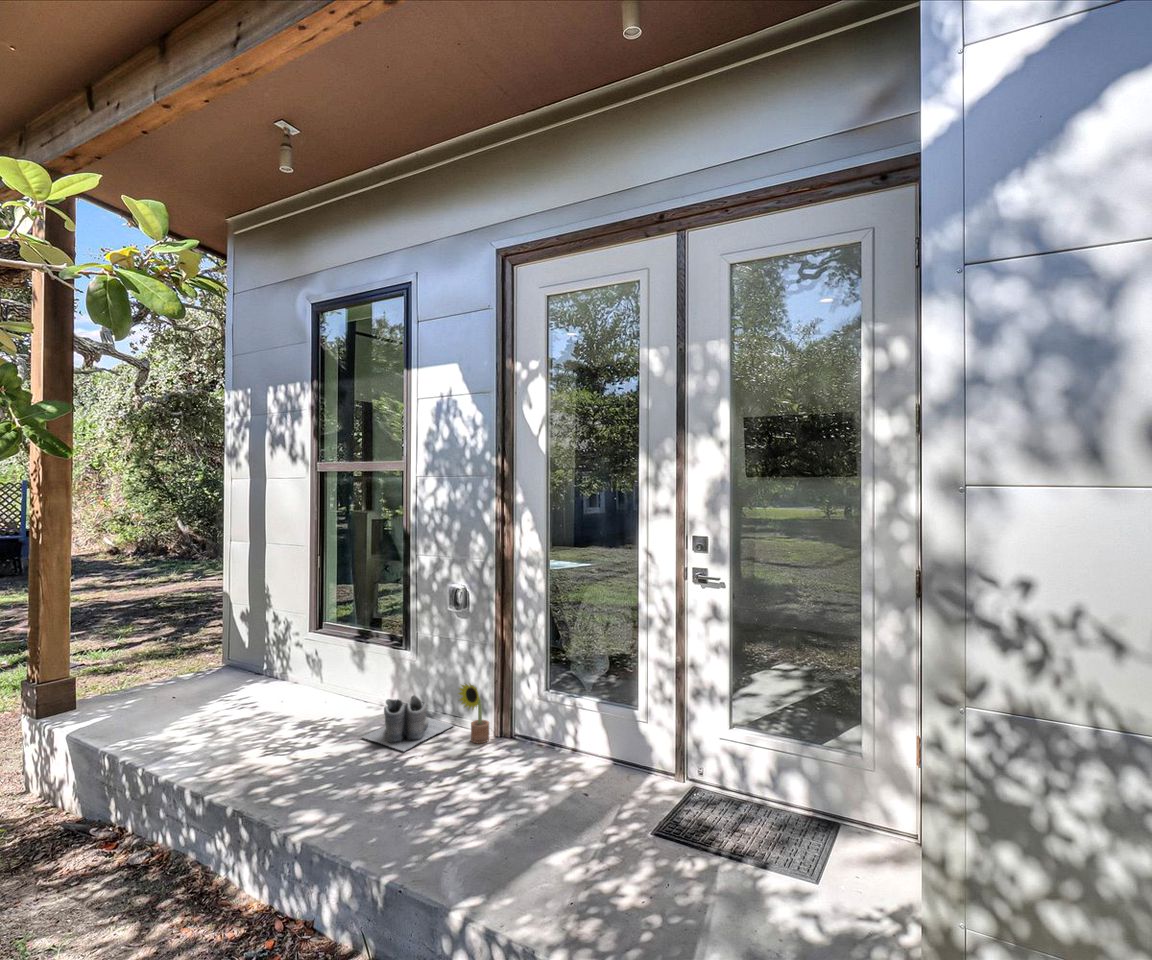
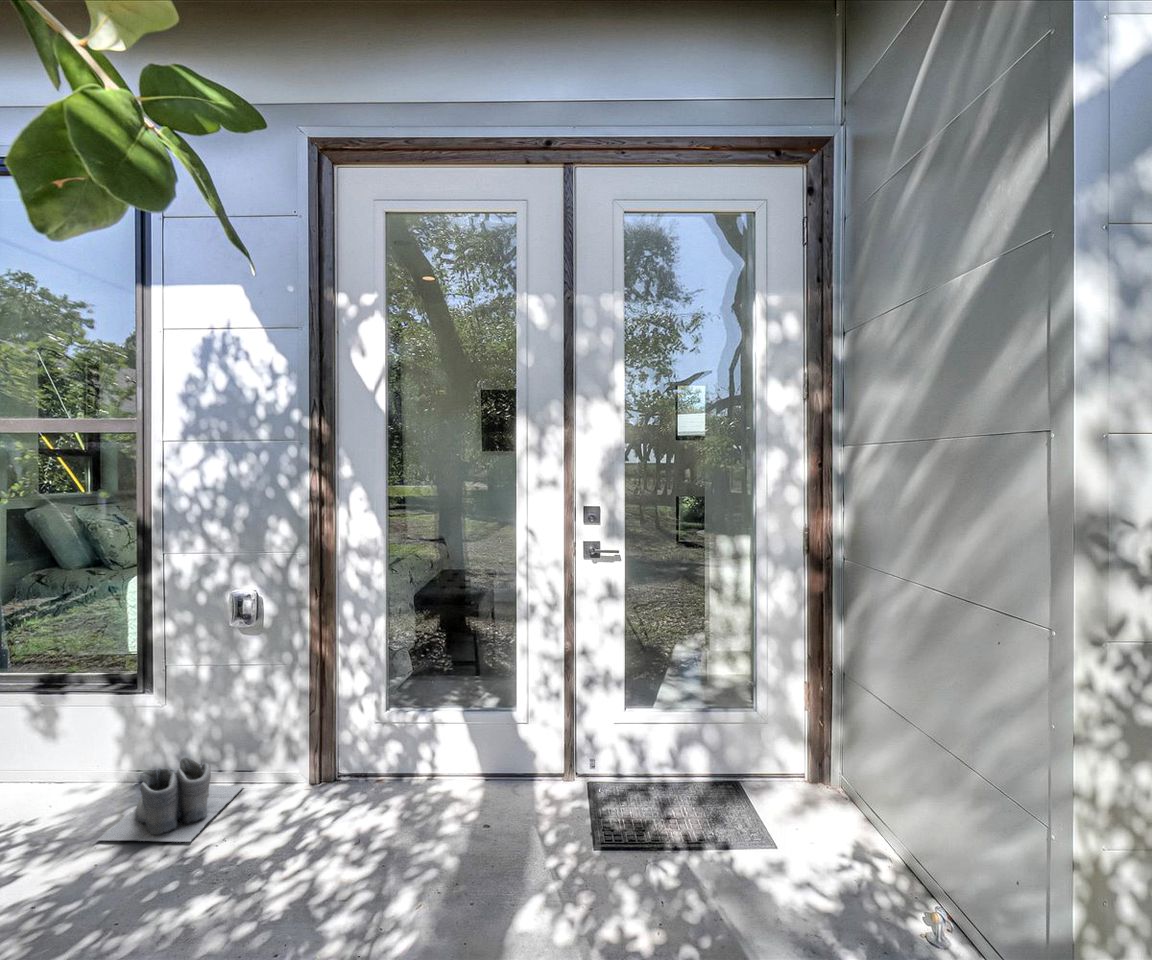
decorative plant: present [458,684,489,743] -> none [264,722,310,802]

